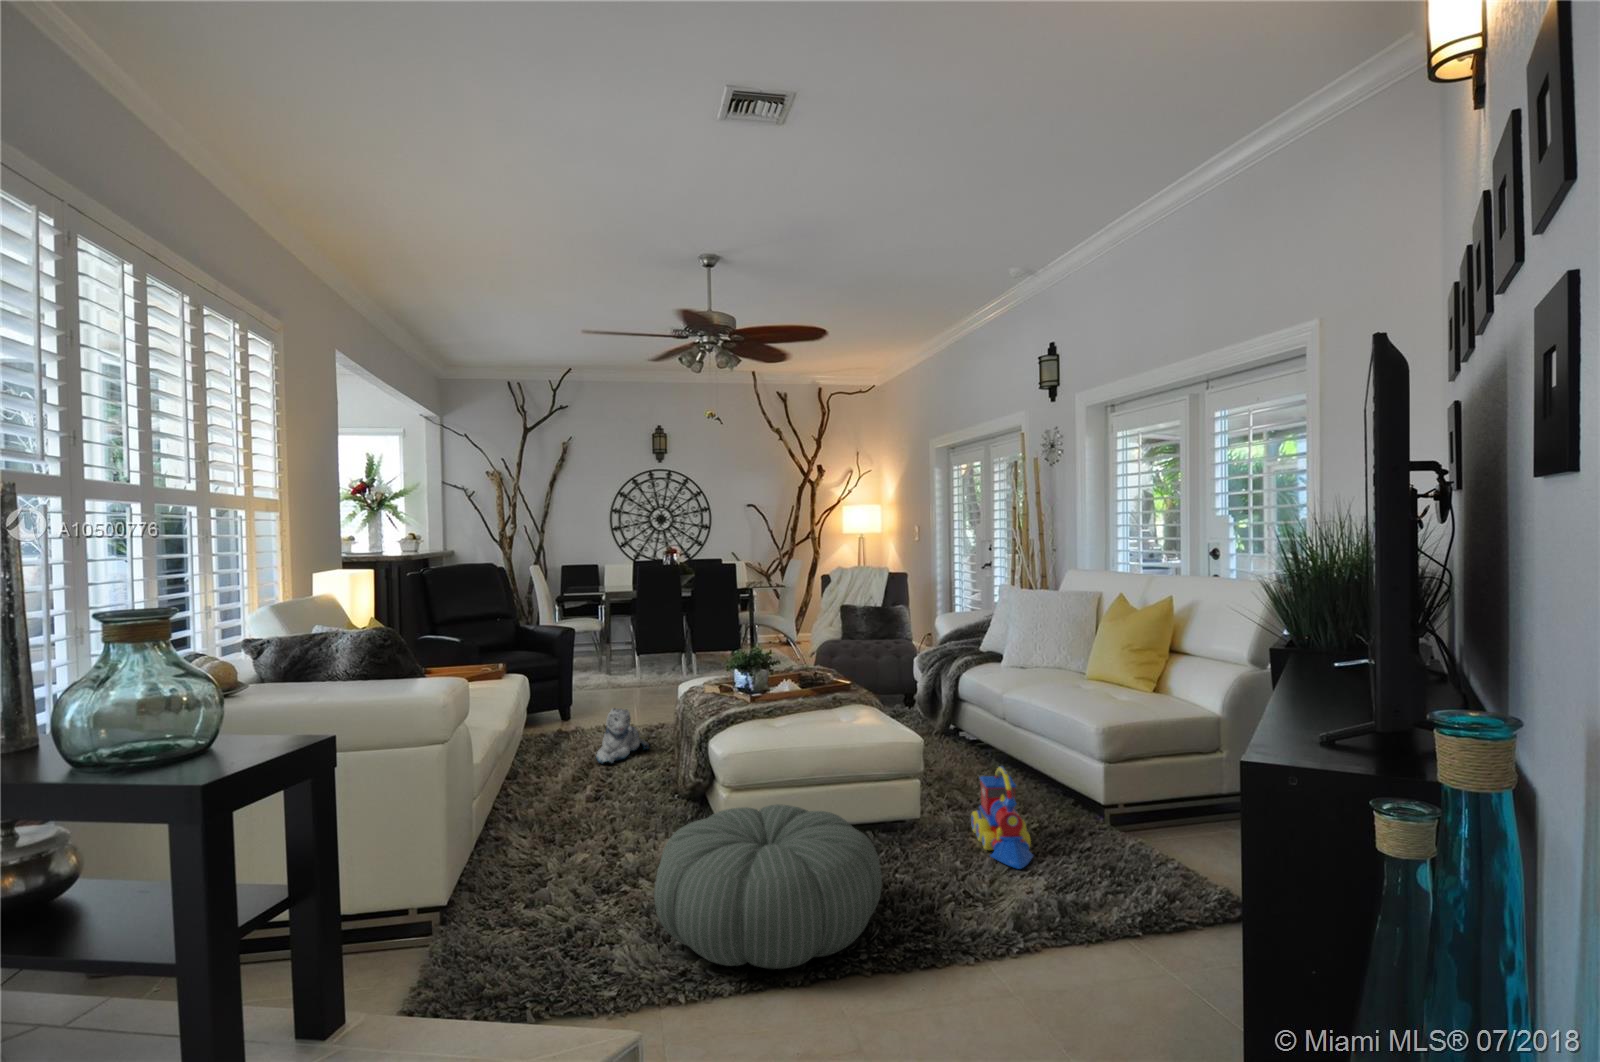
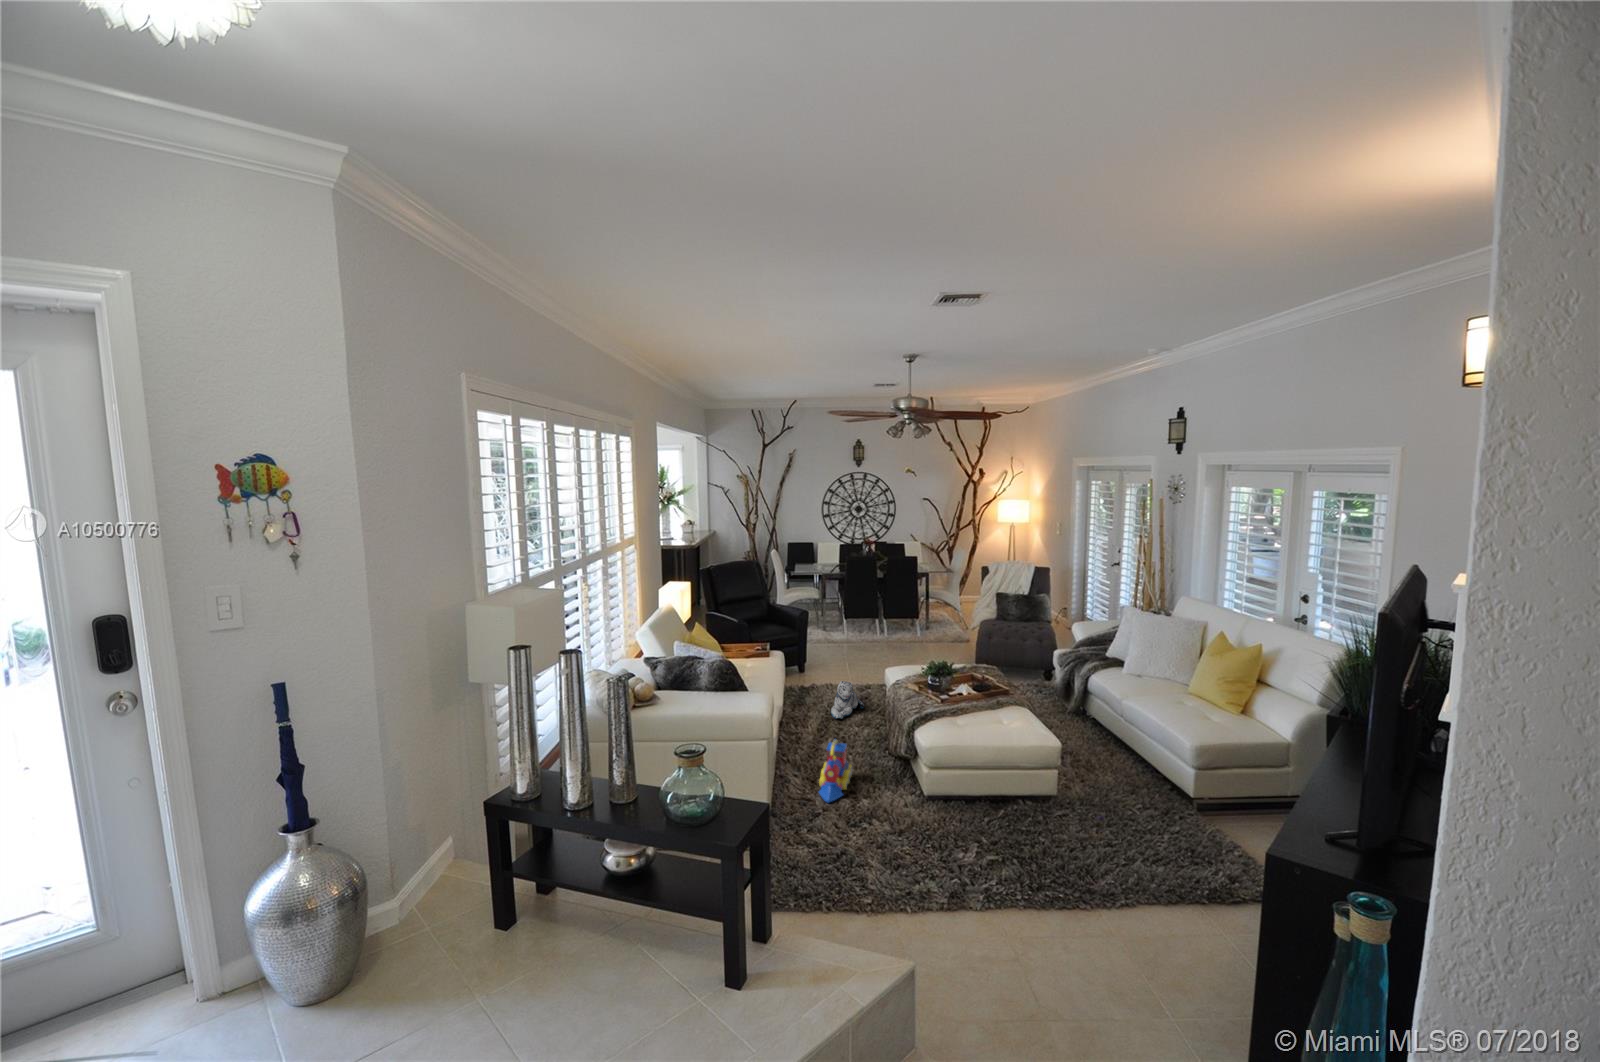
toy train: present [971,766,1033,869] -> present [819,739,852,802]
pouf: present [654,804,882,969] -> none [889,787,1030,900]

